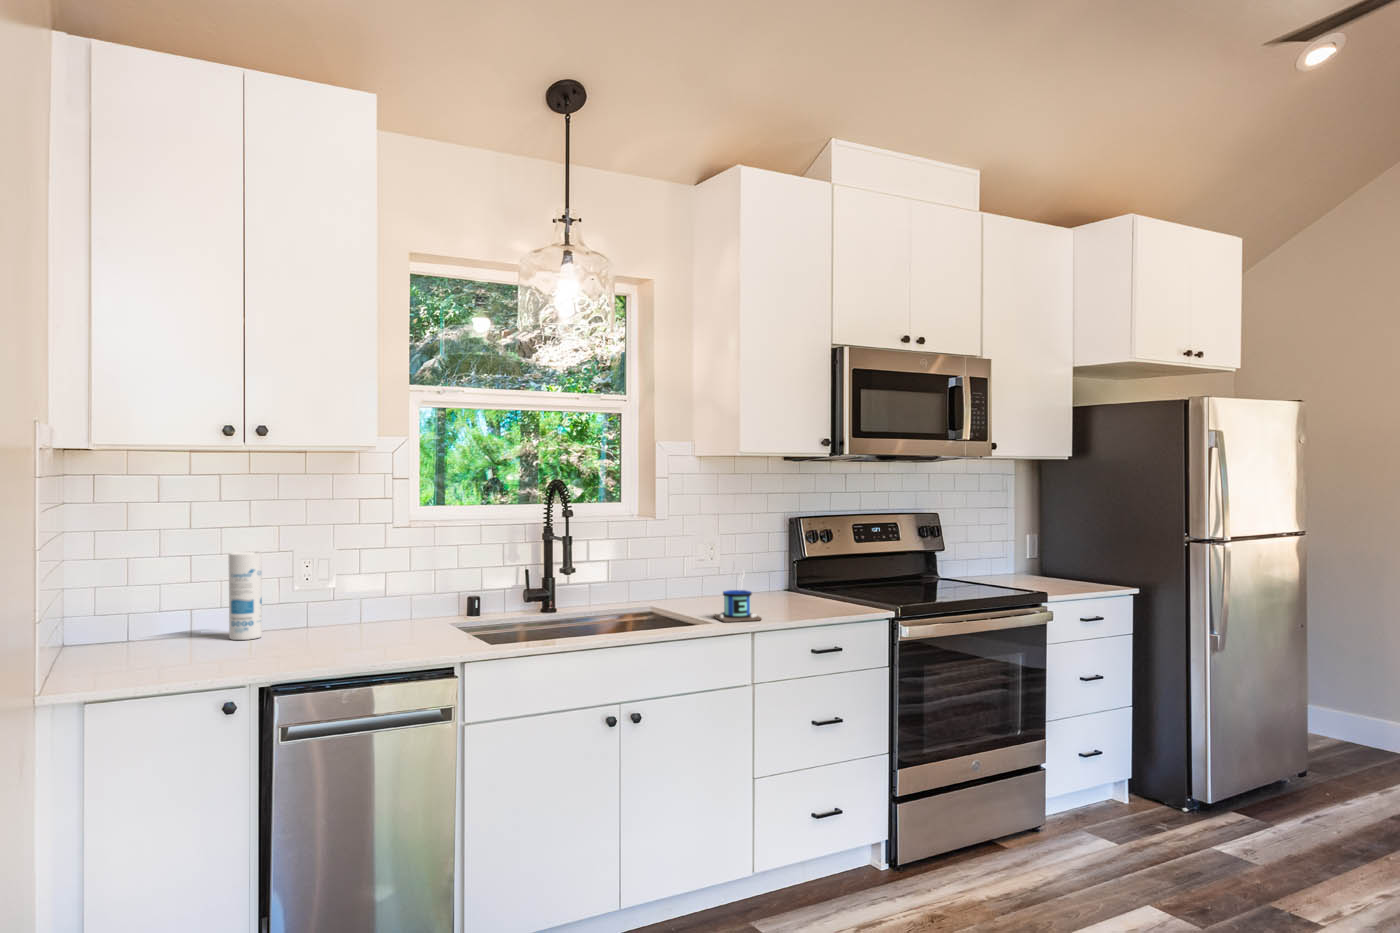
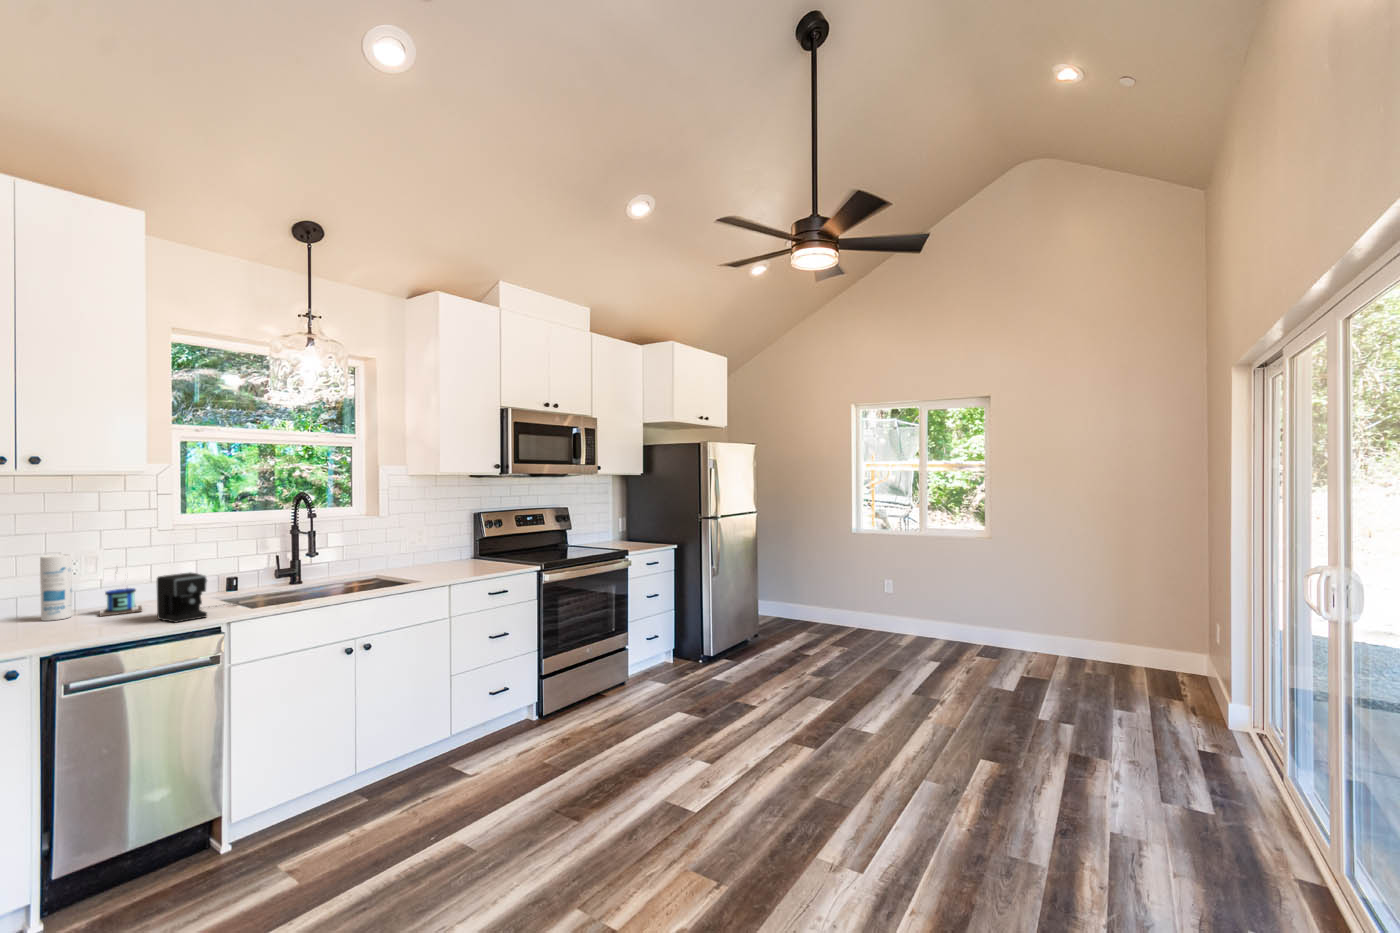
mug: present [713,565,762,622] -> present [99,576,142,616]
coffee maker: none [348,587,451,658] -> present [157,573,239,623]

